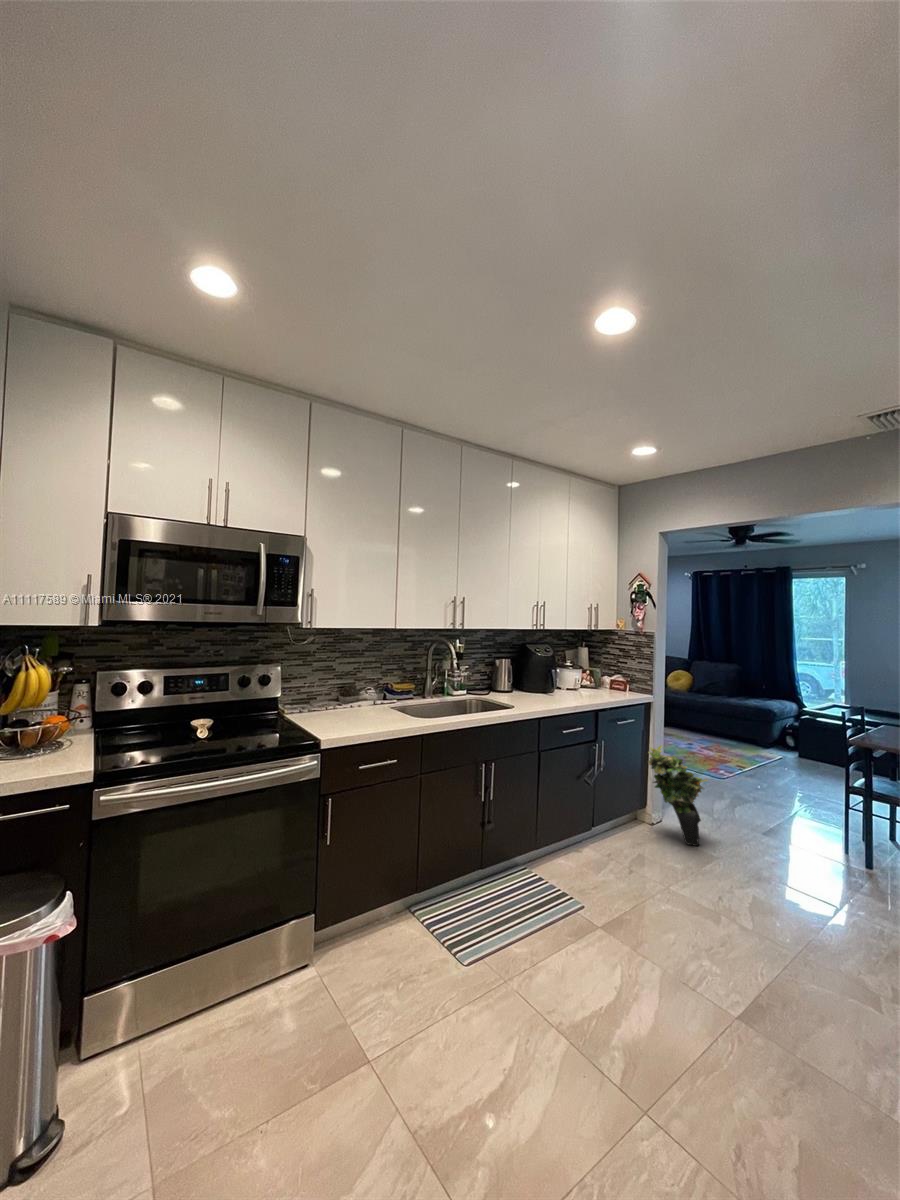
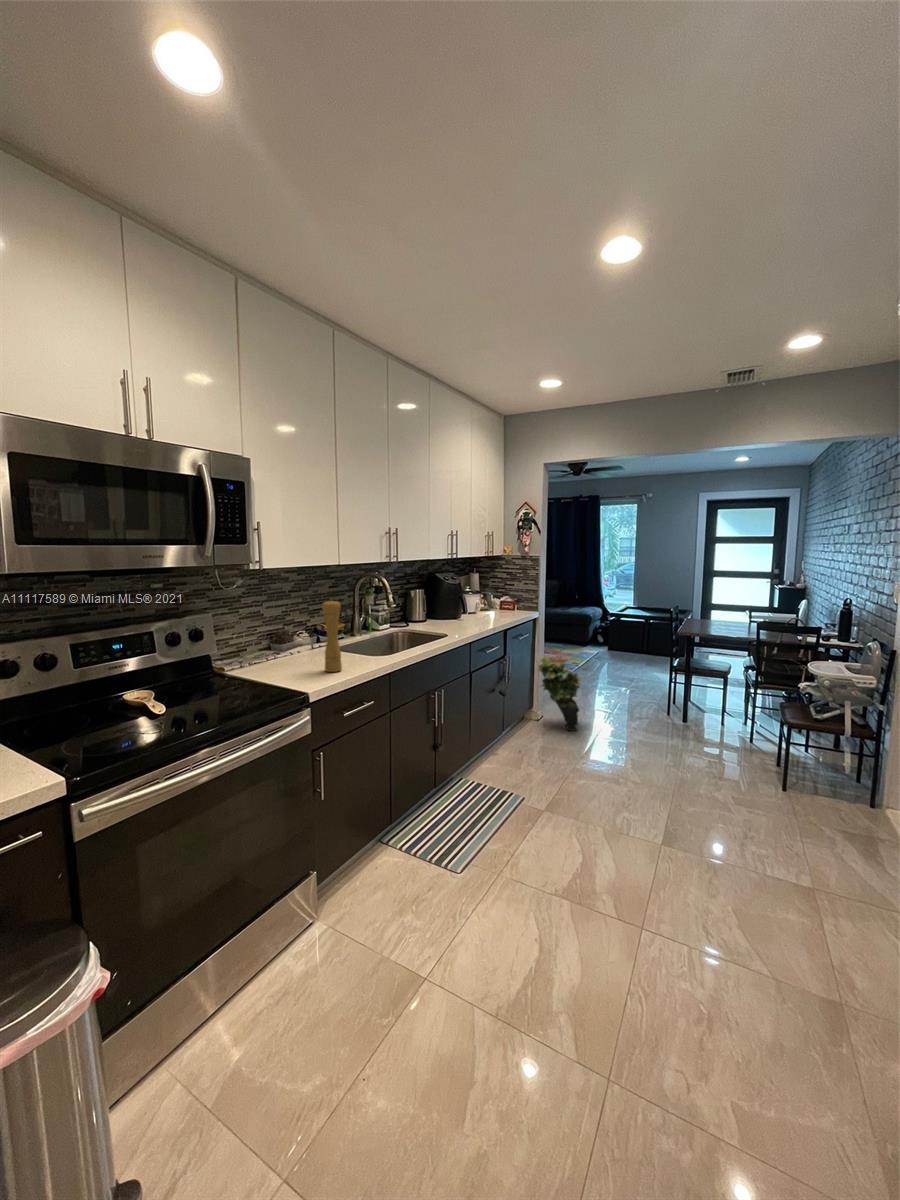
pepper mill: none [356,658,374,724] -> present [322,600,342,672]

